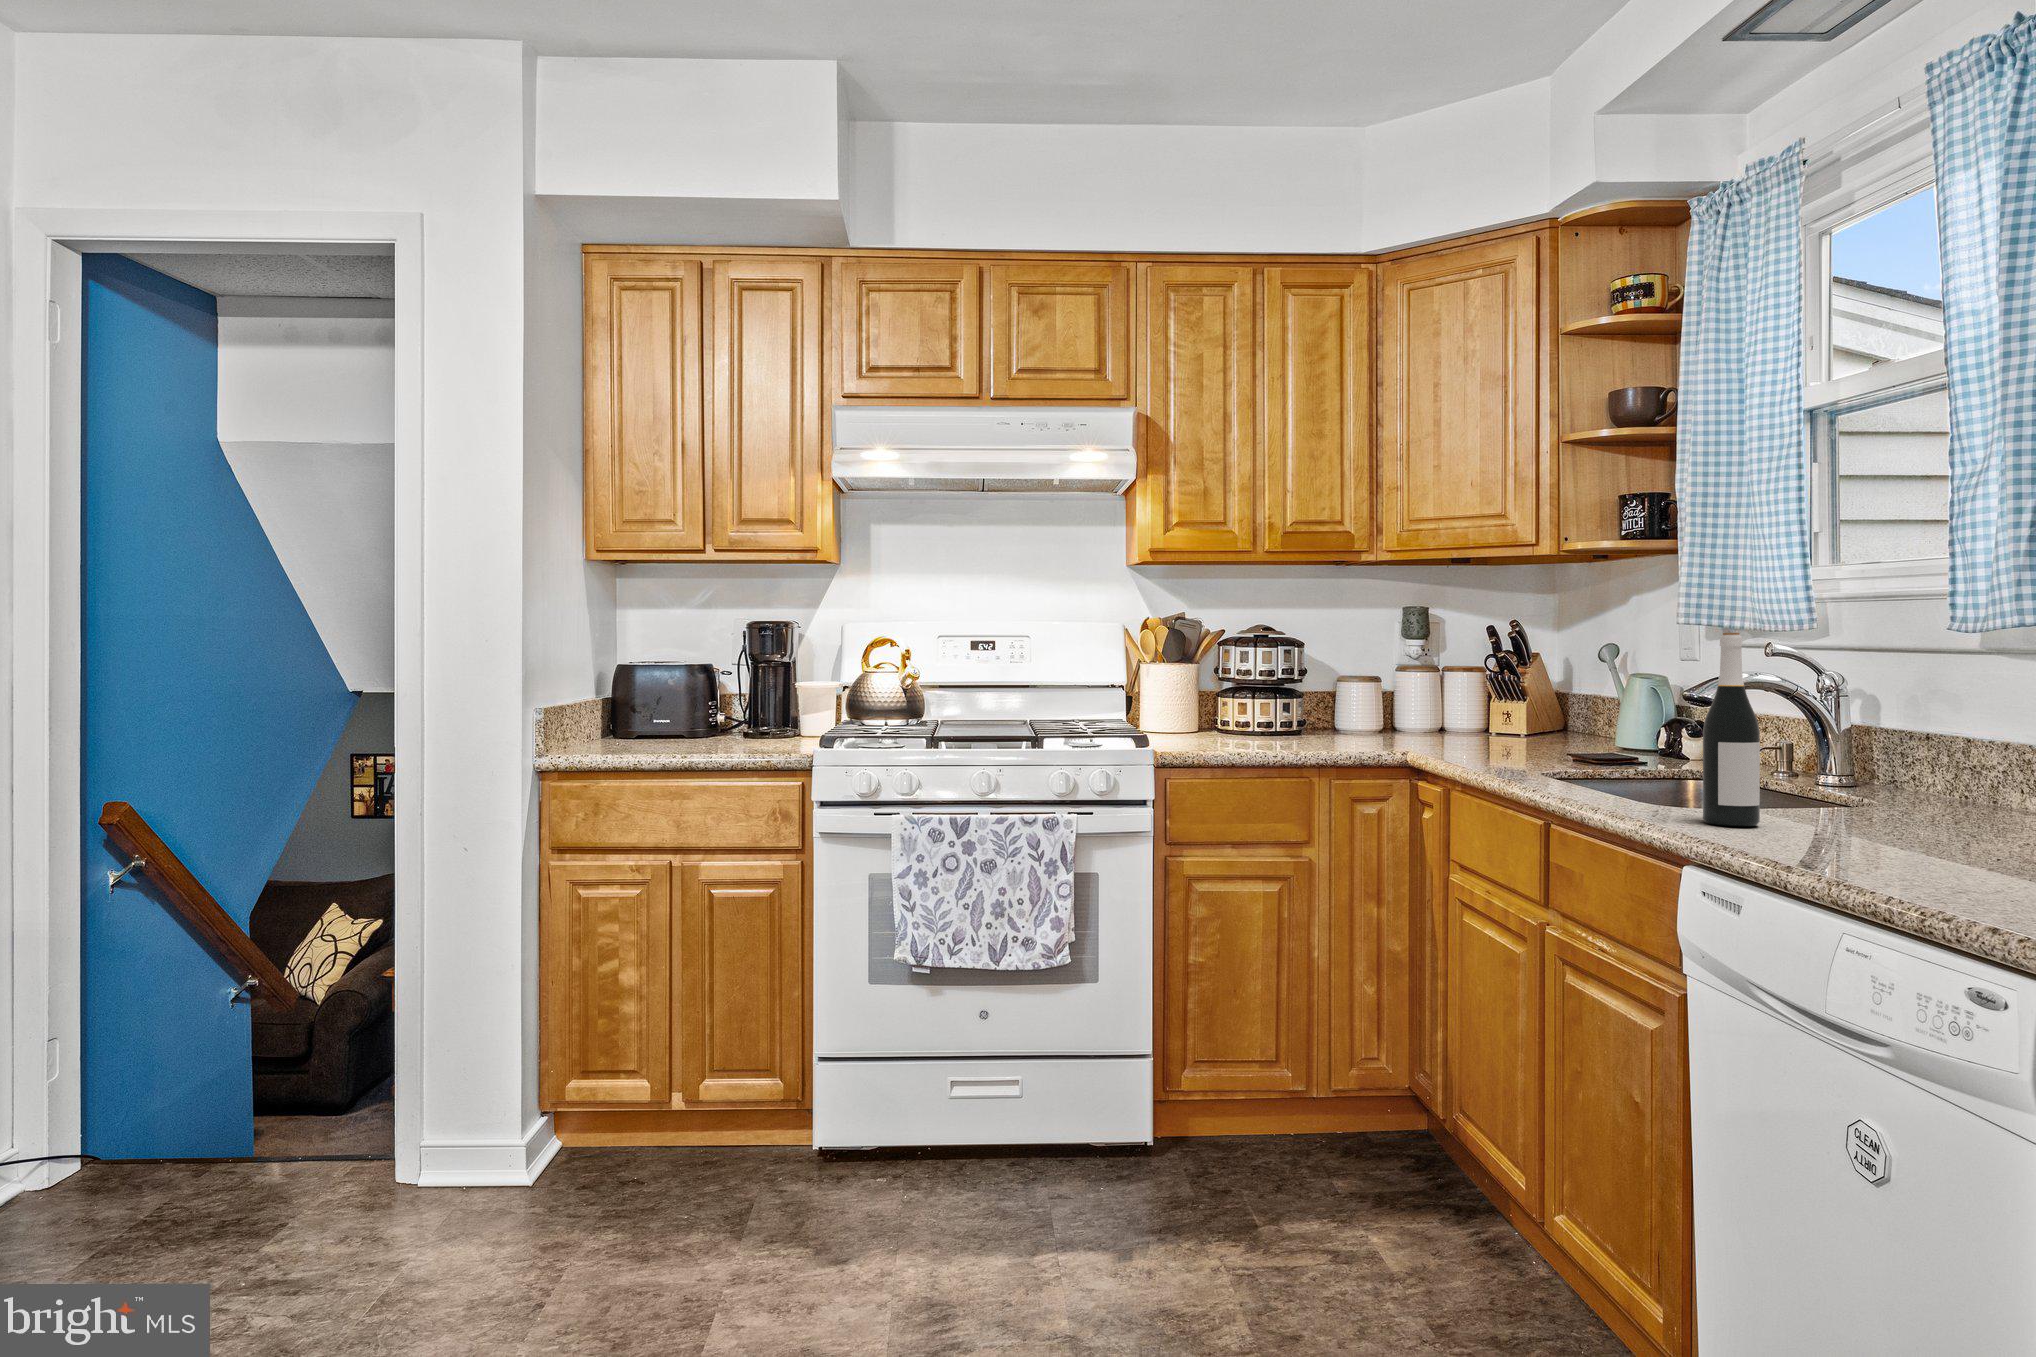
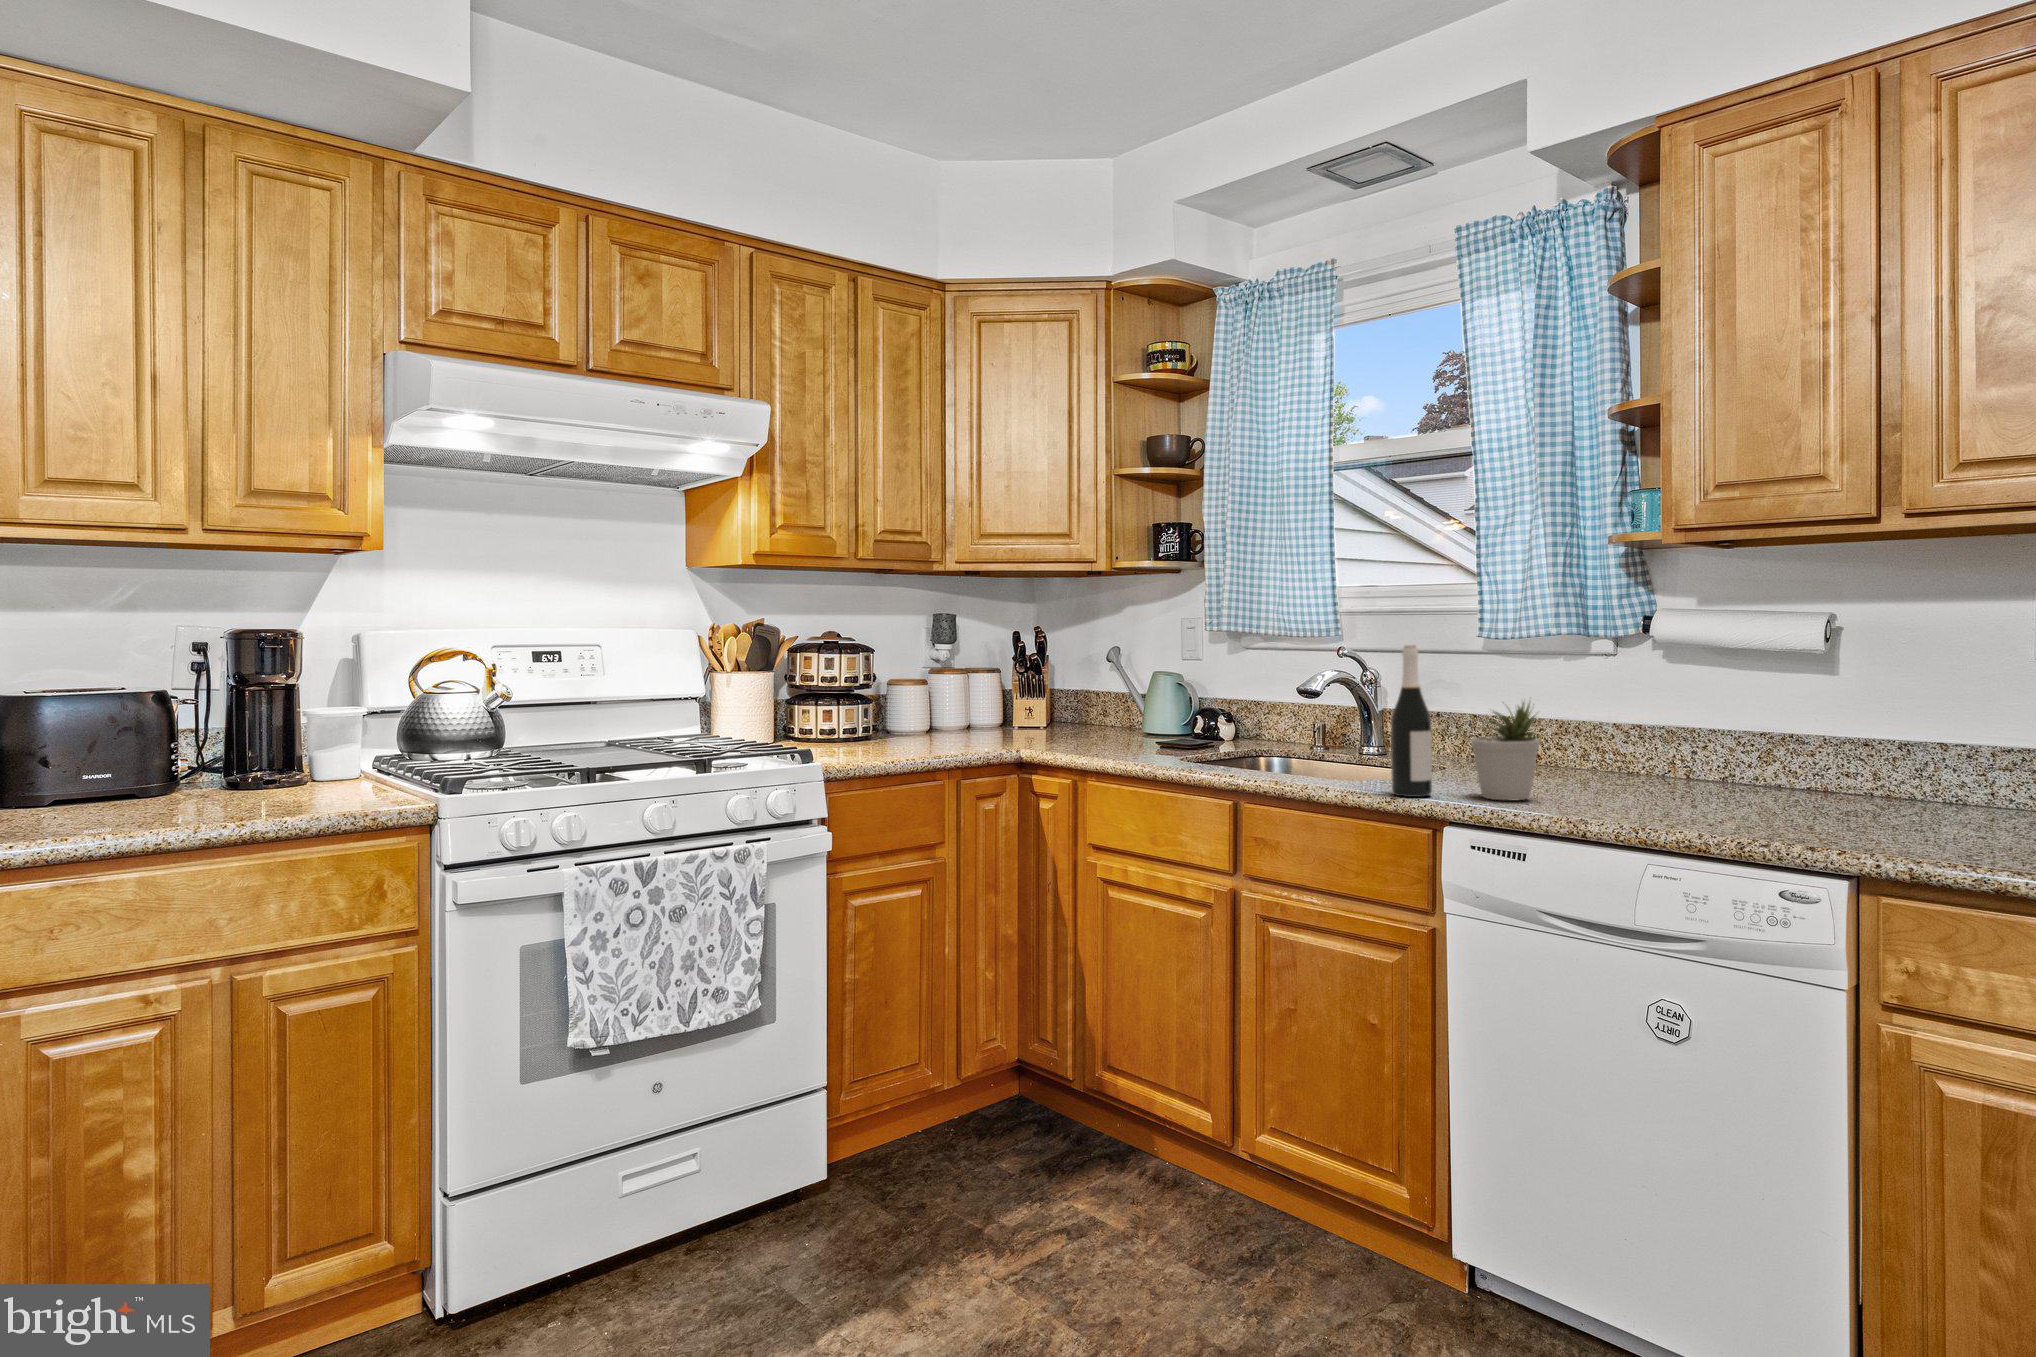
potted plant: none [1812,703,1924,842] -> present [1471,700,1540,800]

